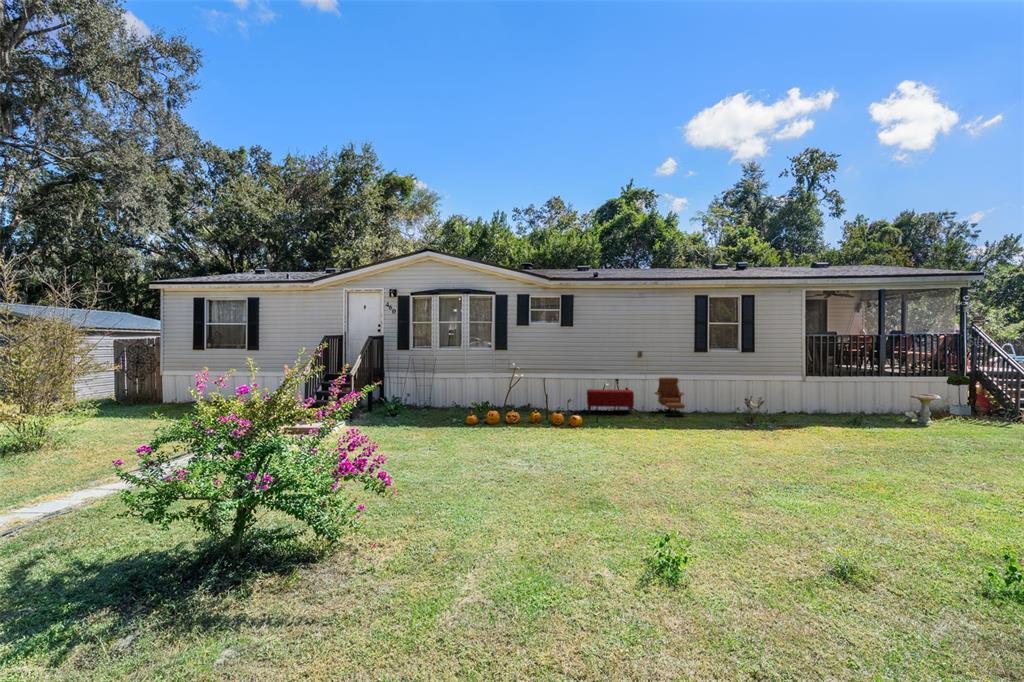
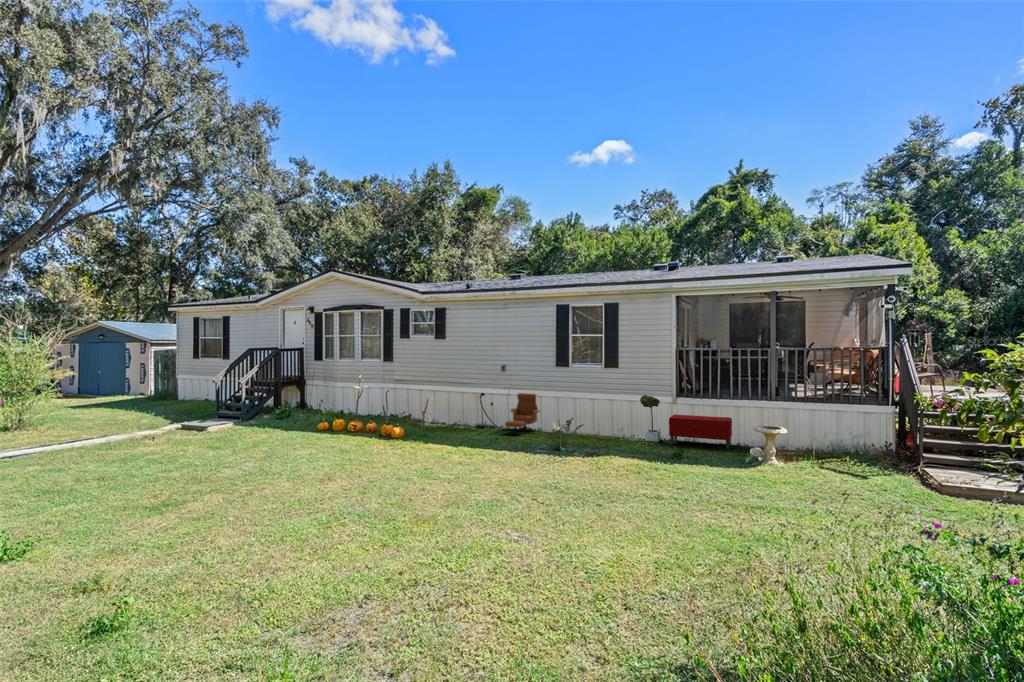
potted tree: present [947,375,971,415] -> present [640,395,661,442]
bench: present [587,389,634,413] -> present [669,414,732,449]

